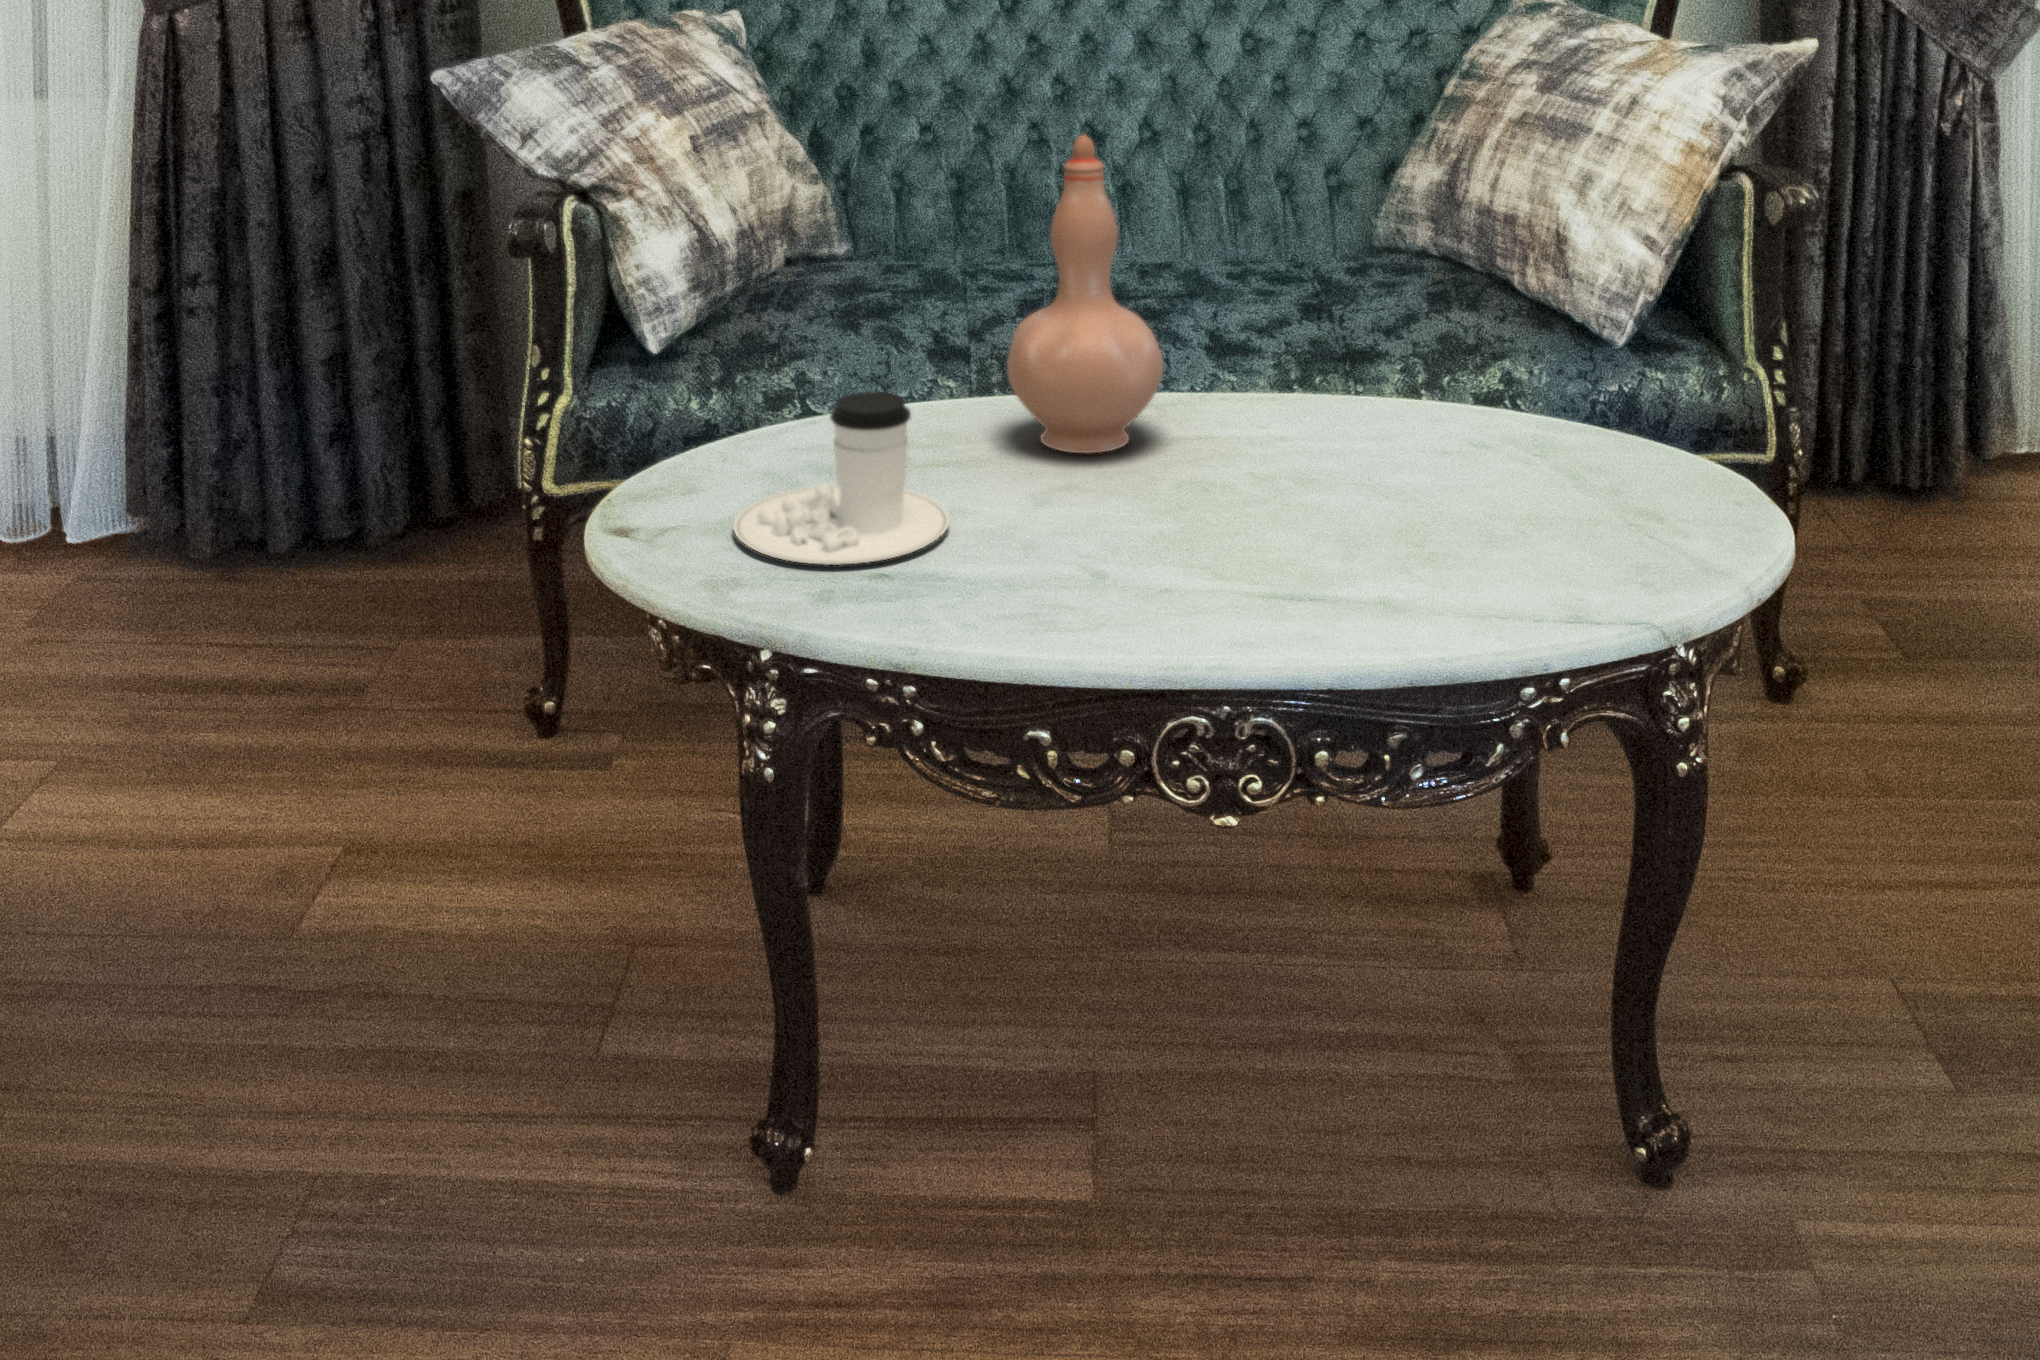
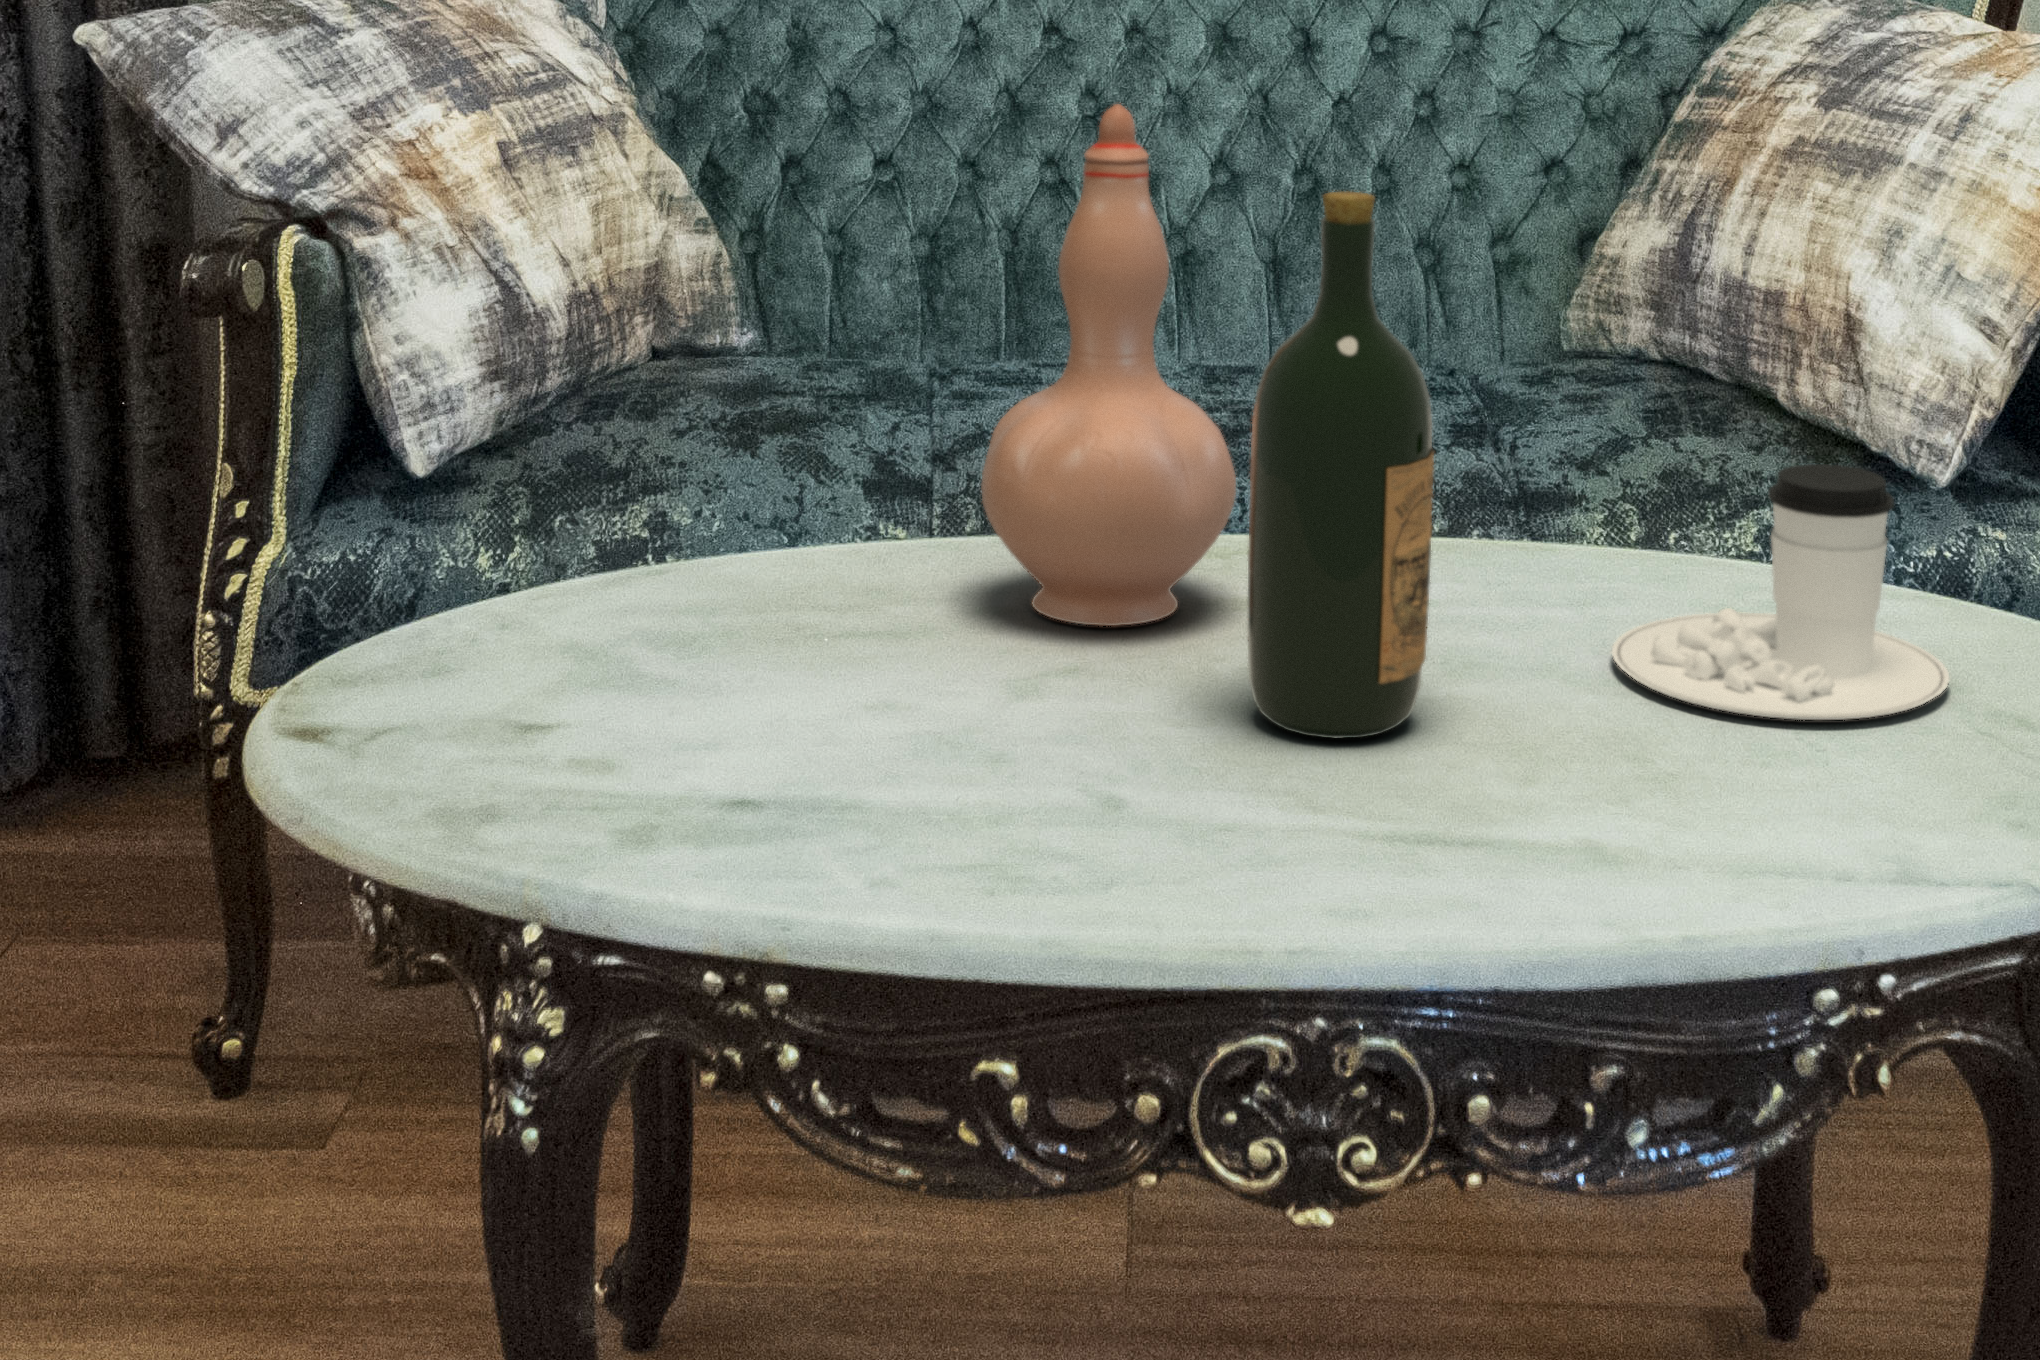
wine bottle: none [1171,196,1282,526] -> present [1248,192,1434,738]
coffee cup: present [733,392,949,565] -> present [1612,464,1949,720]

